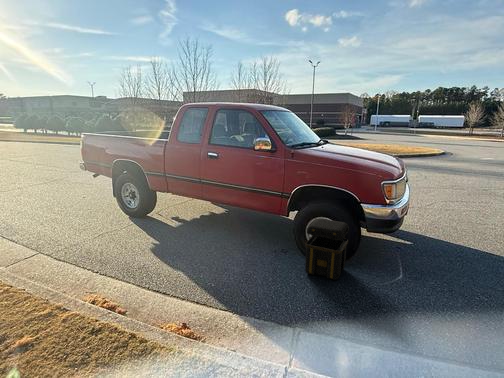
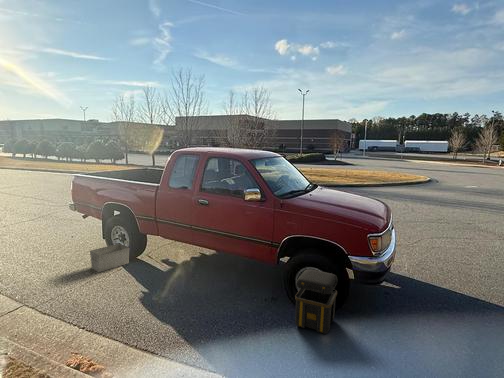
storage bin: none [101,201,139,227] -> present [90,244,129,272]

